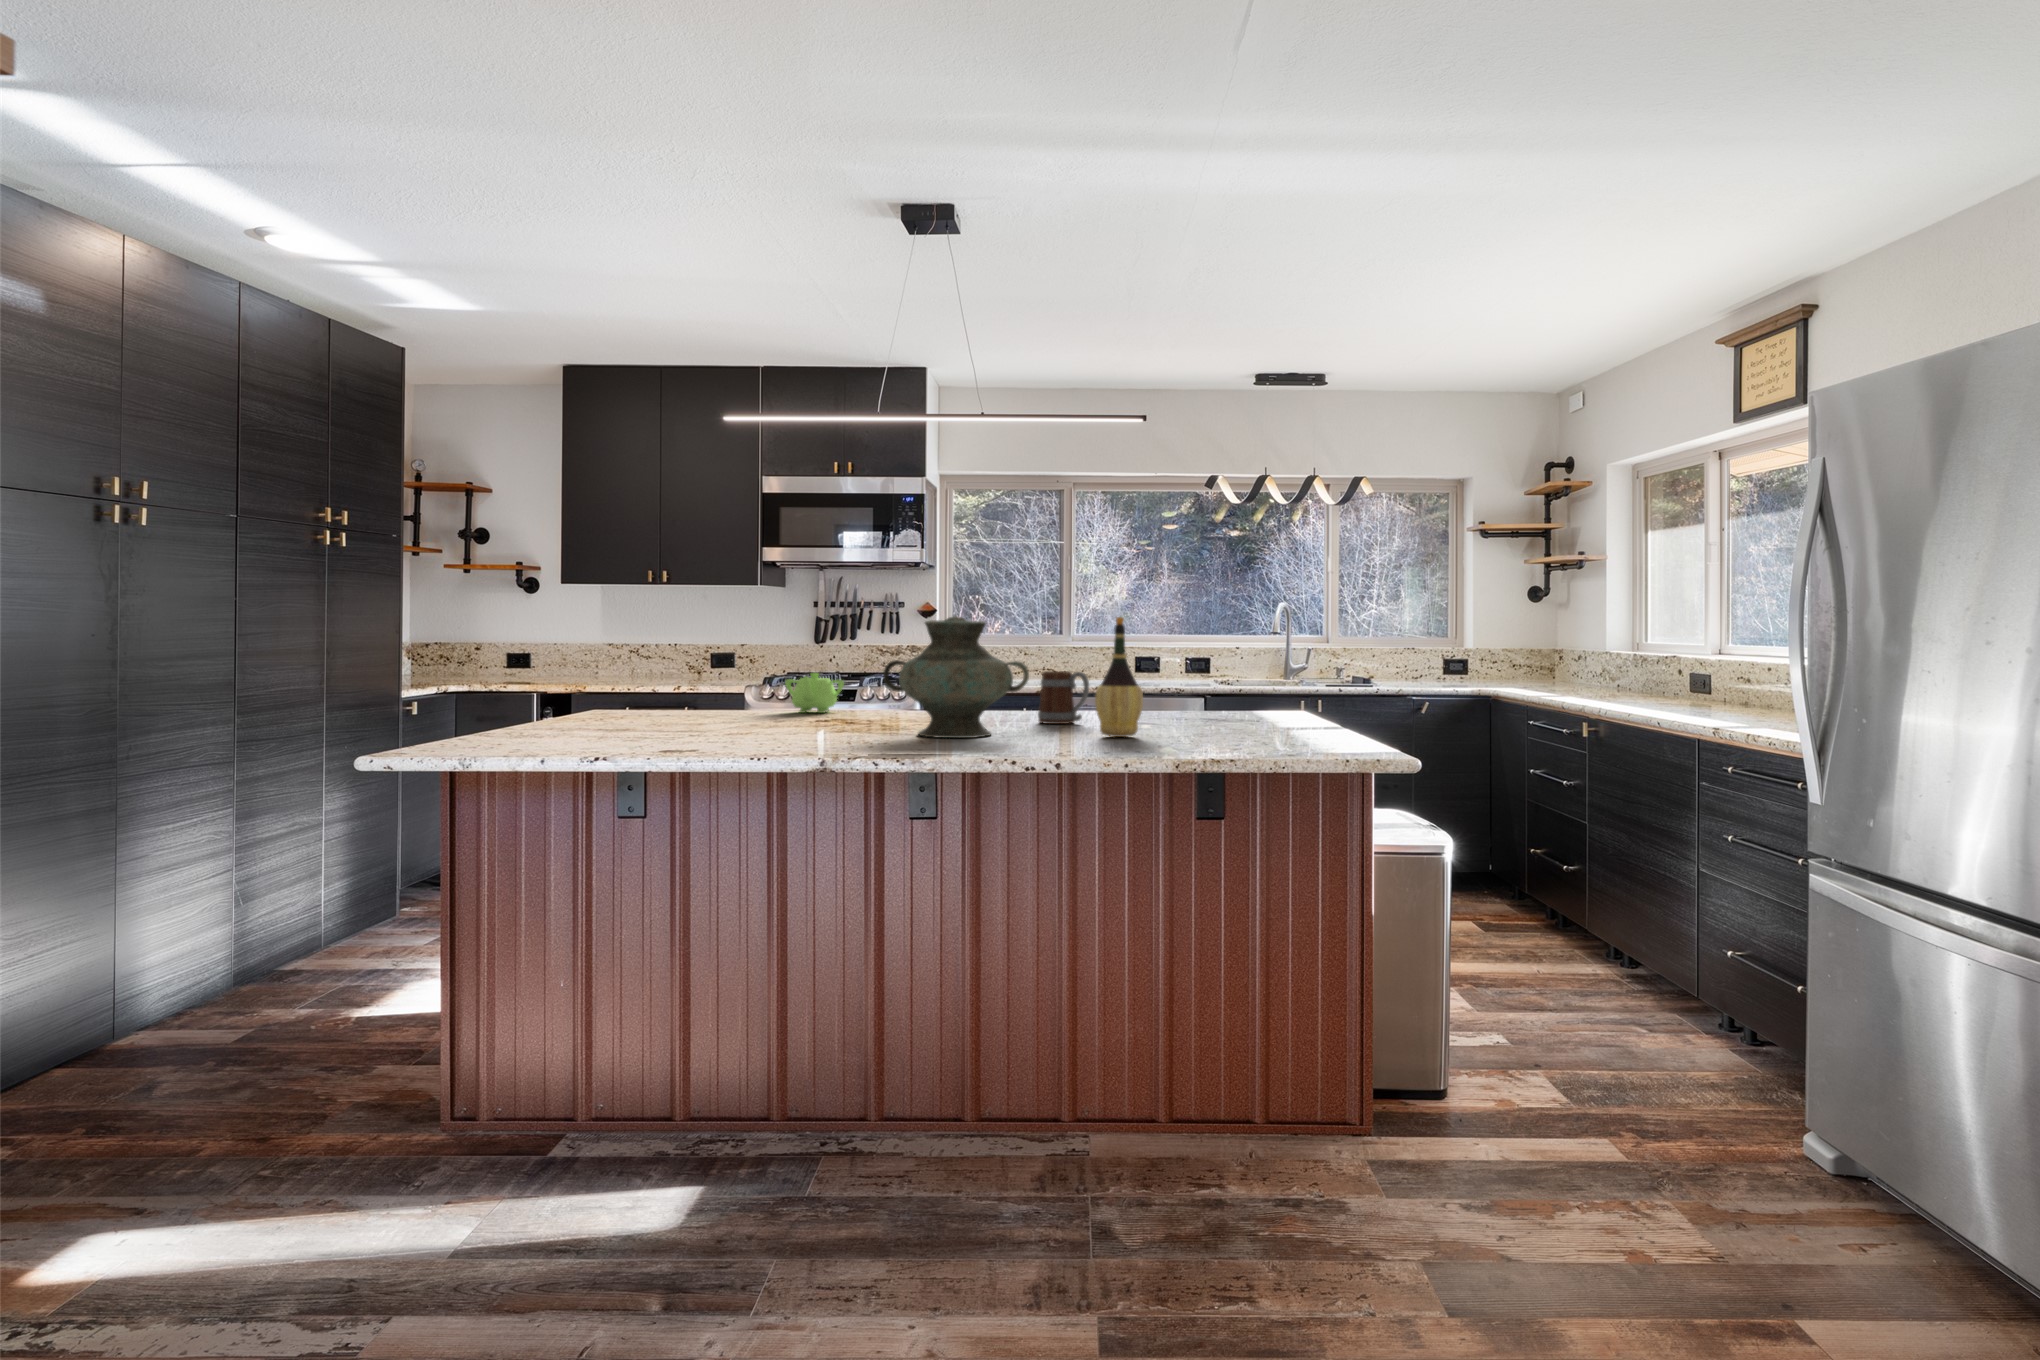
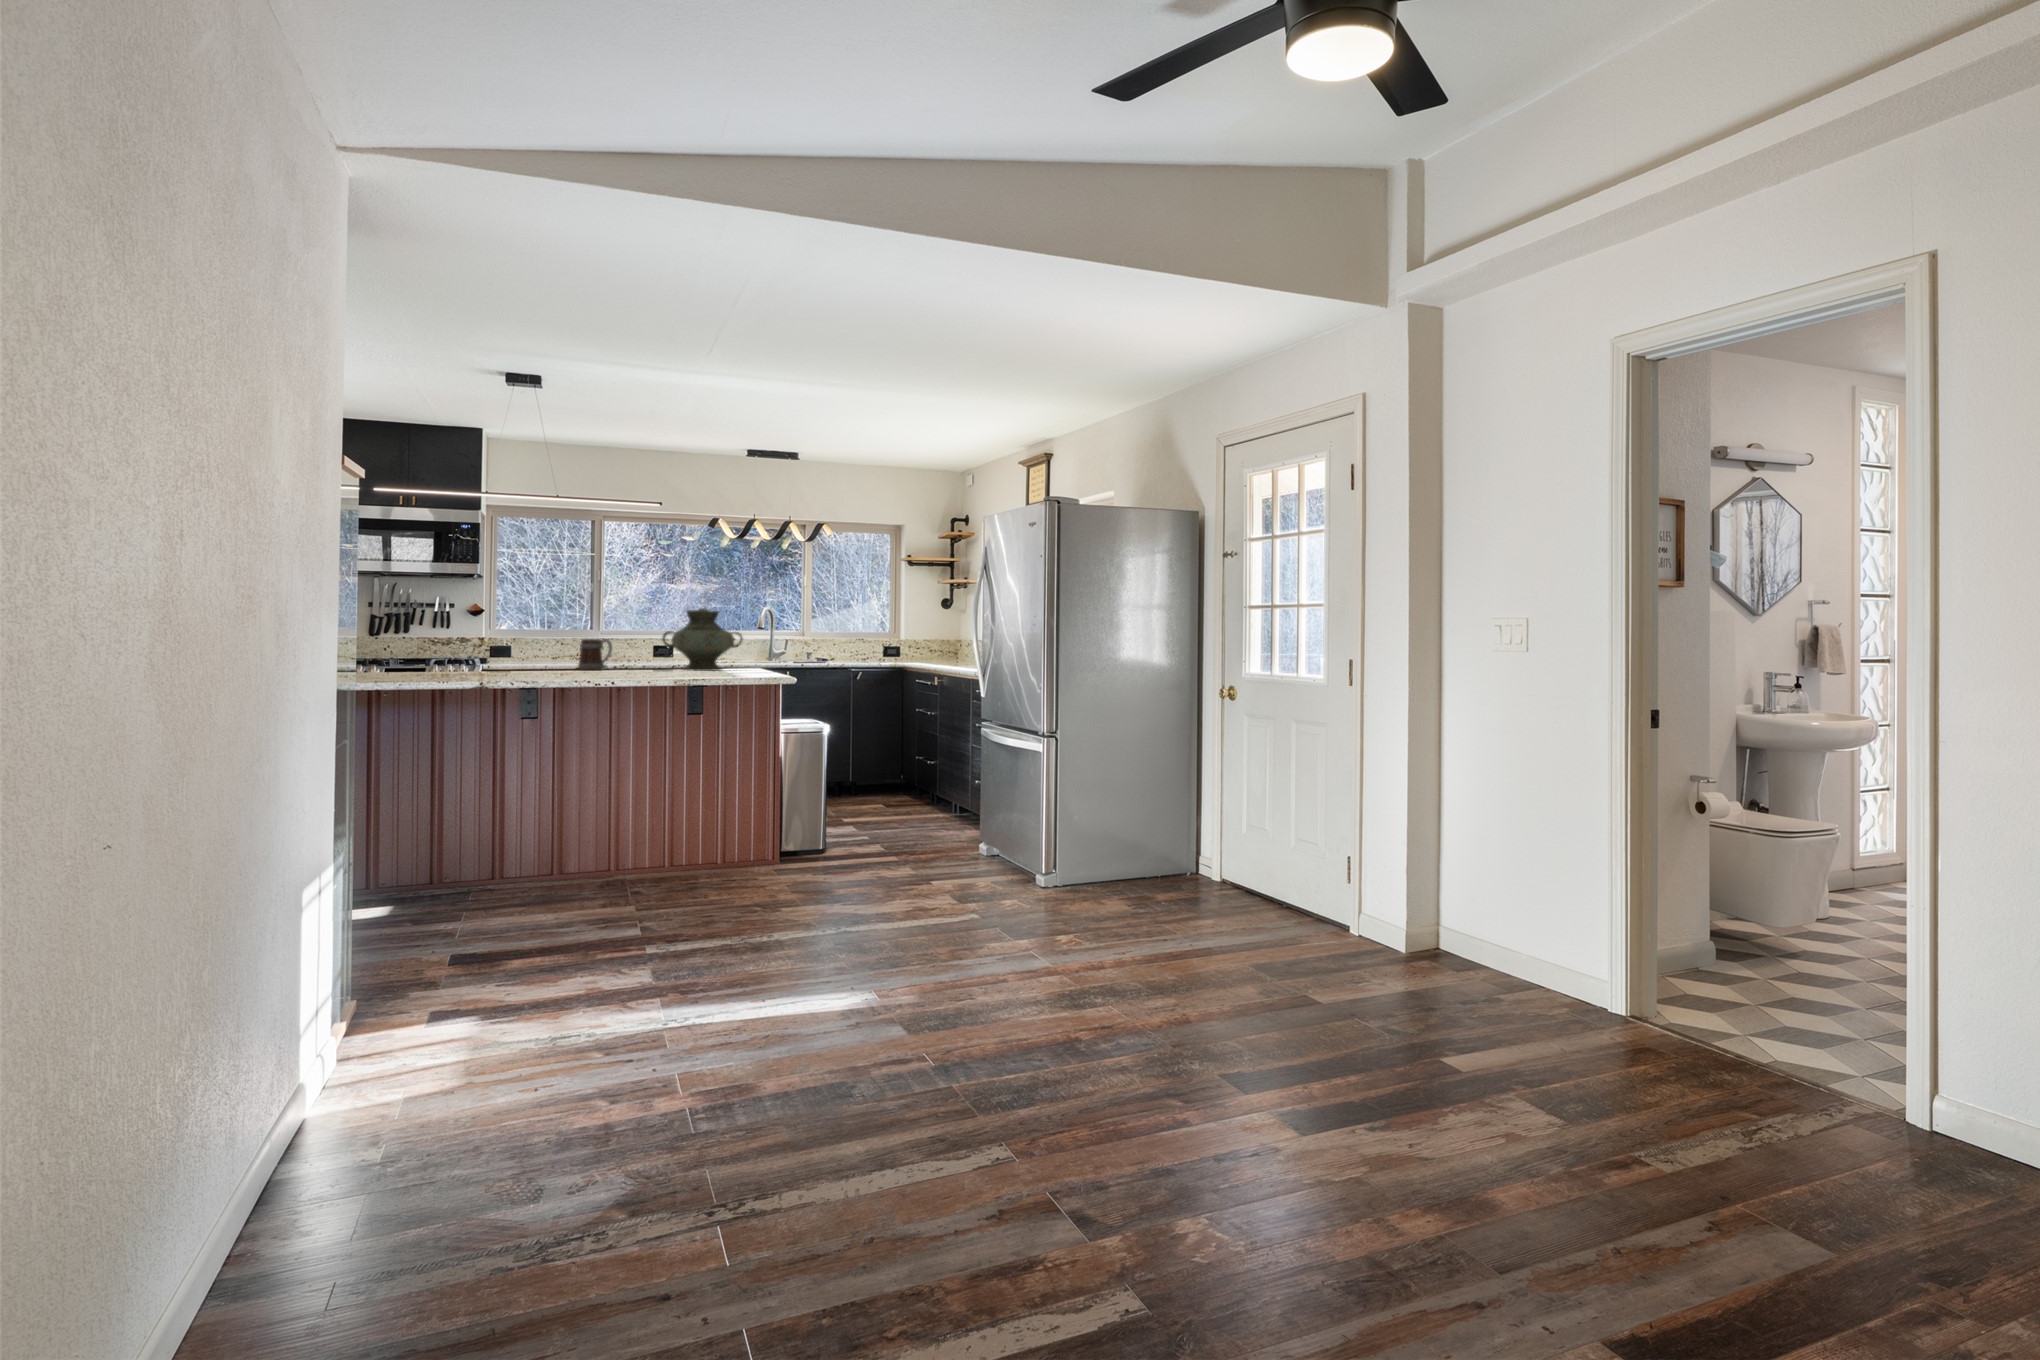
vase: present [883,616,1029,738] -> present [663,608,743,670]
wine bottle: present [1095,617,1143,737] -> none [615,604,644,670]
teapot: present [785,673,844,713] -> none [385,644,432,671]

